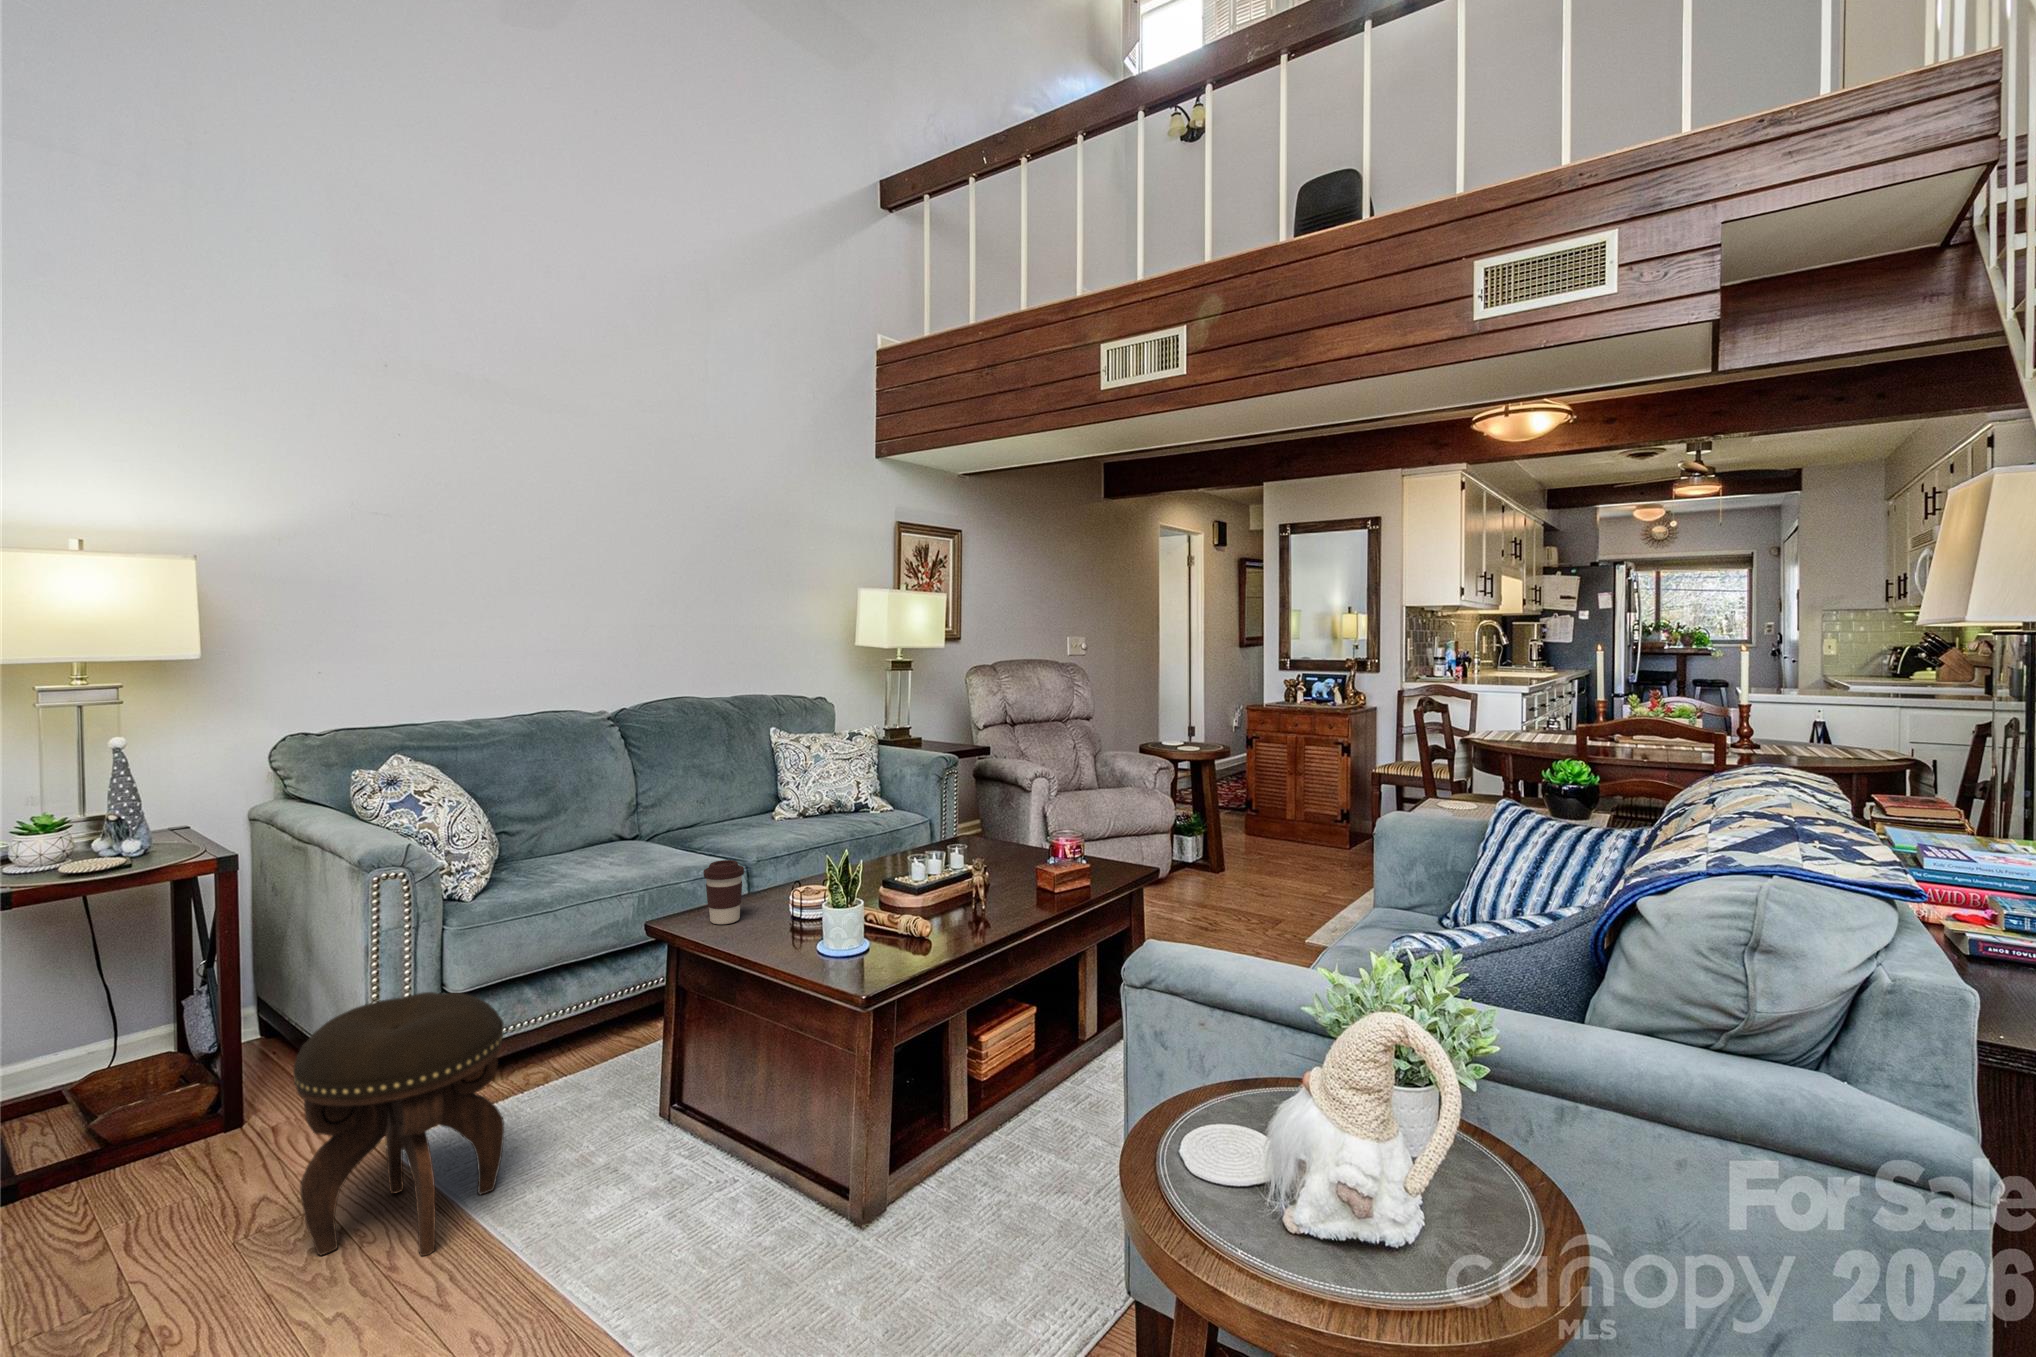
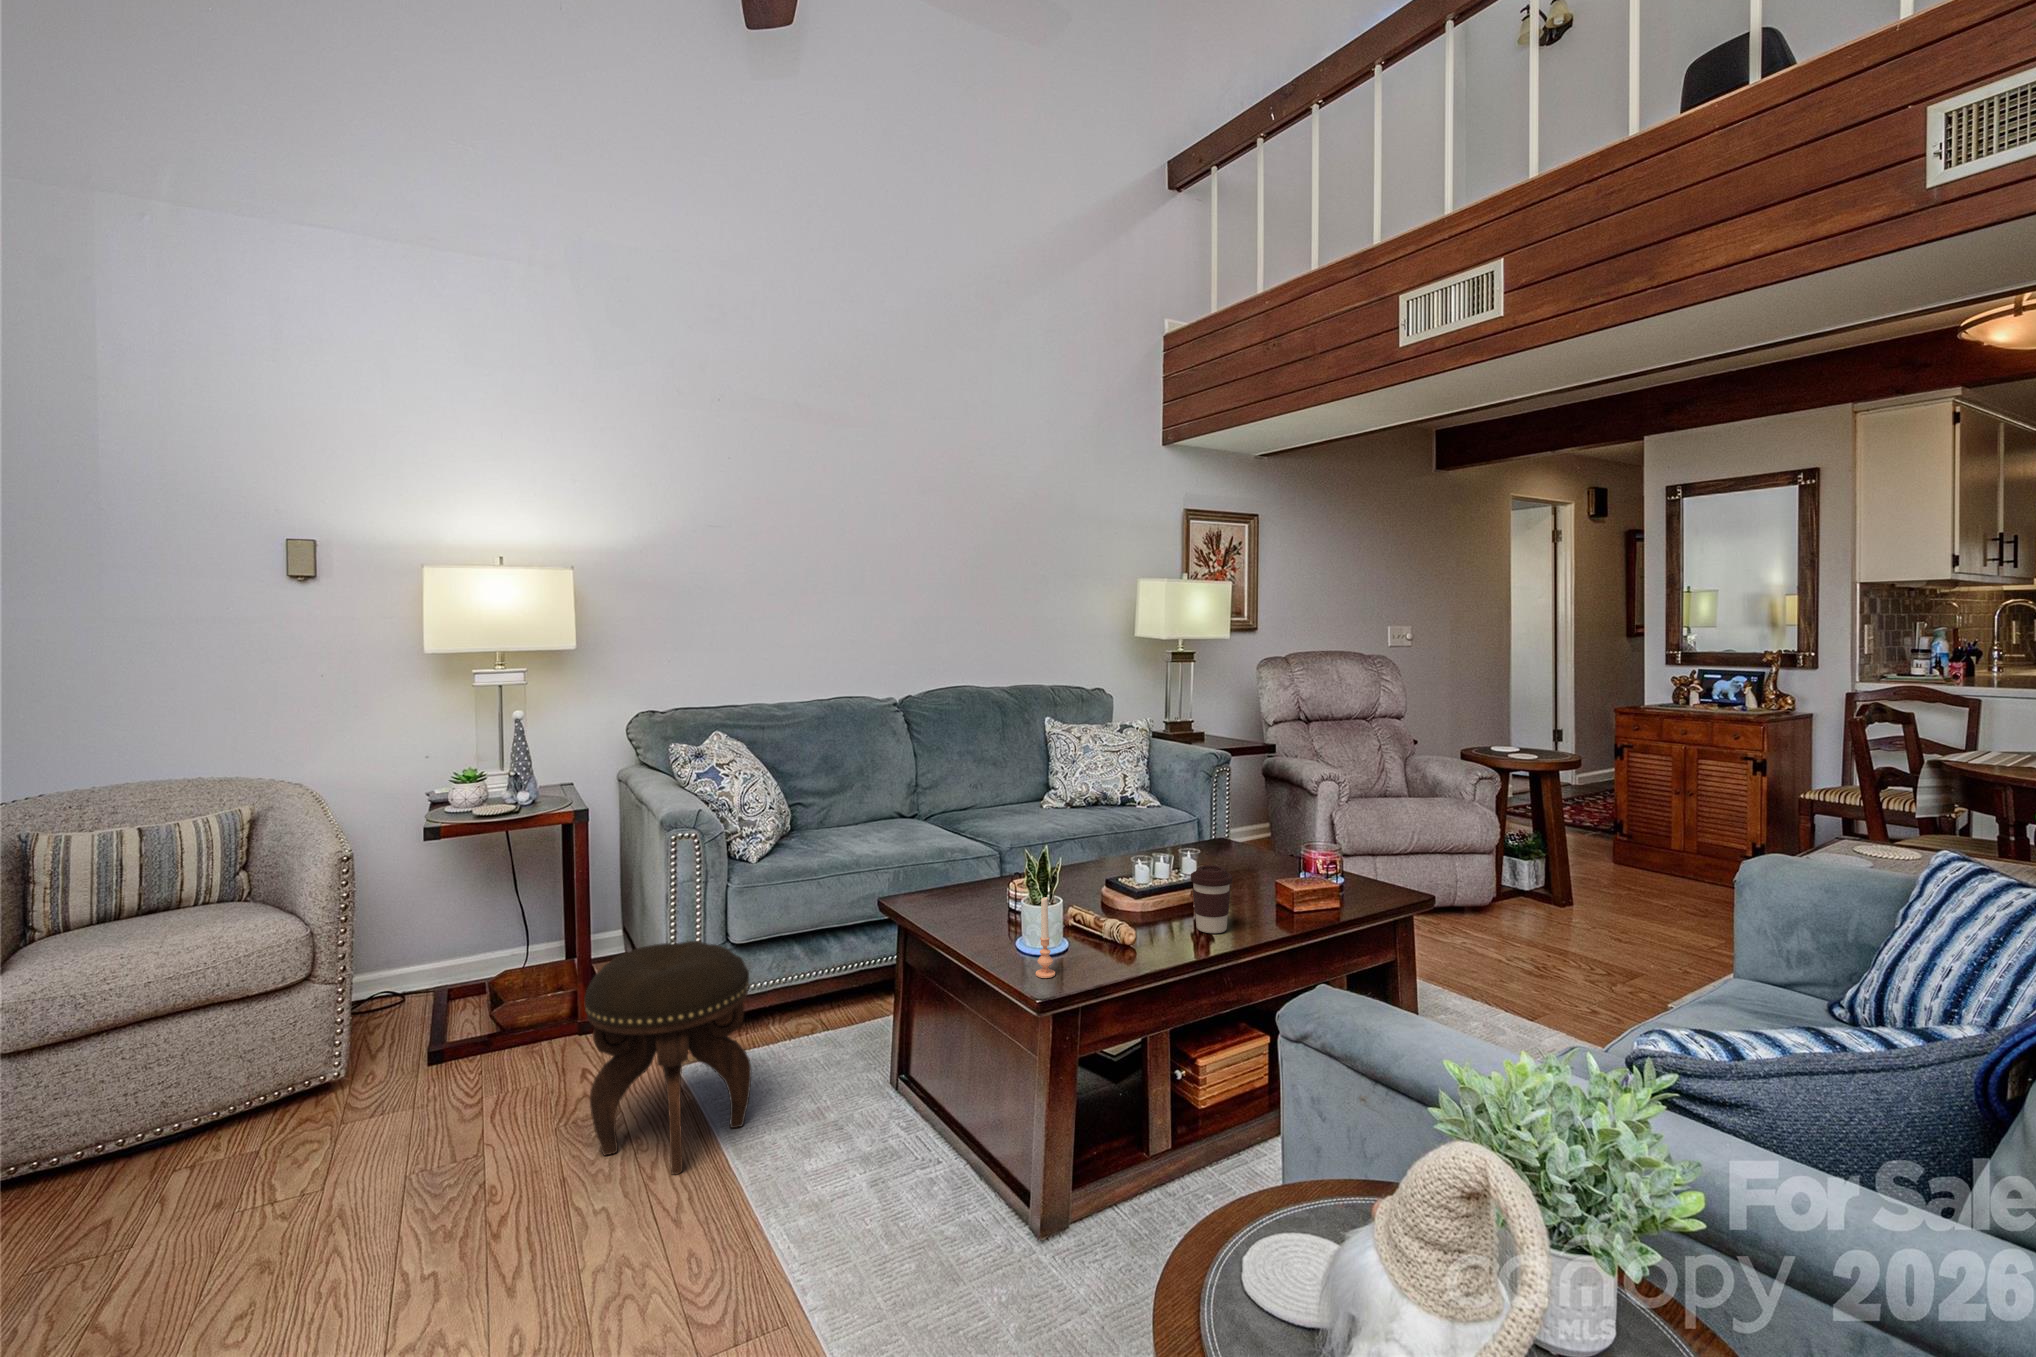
coffee cup: present [703,860,744,924] -> present [1191,865,1232,933]
candle: none [843,899,863,977] -> present [1036,897,1055,978]

